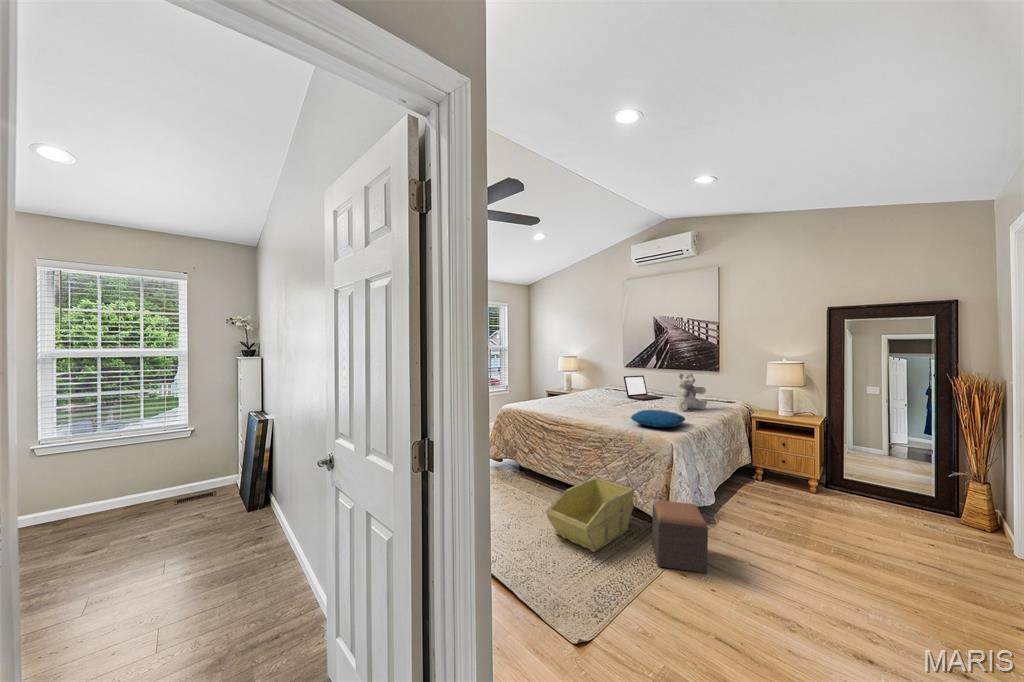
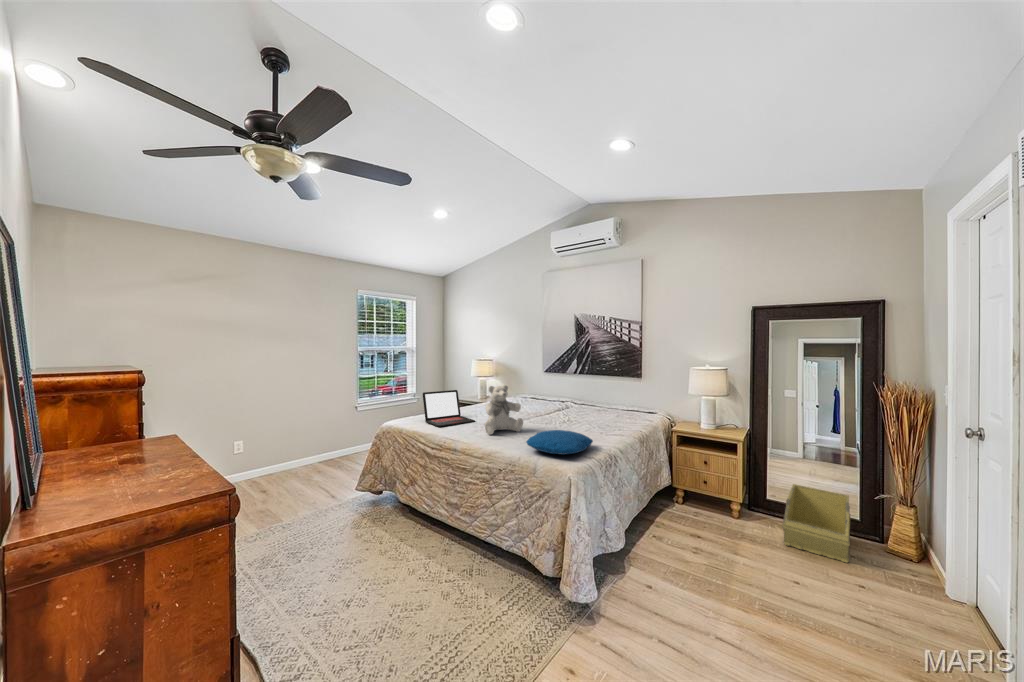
teddy bear: present [676,373,707,411] -> present [485,385,523,434]
laptop: present [624,375,663,400] -> present [423,390,475,427]
storage bin: present [547,478,634,552] -> present [782,484,850,563]
footstool: present [652,500,708,573] -> none [540,557,604,660]

